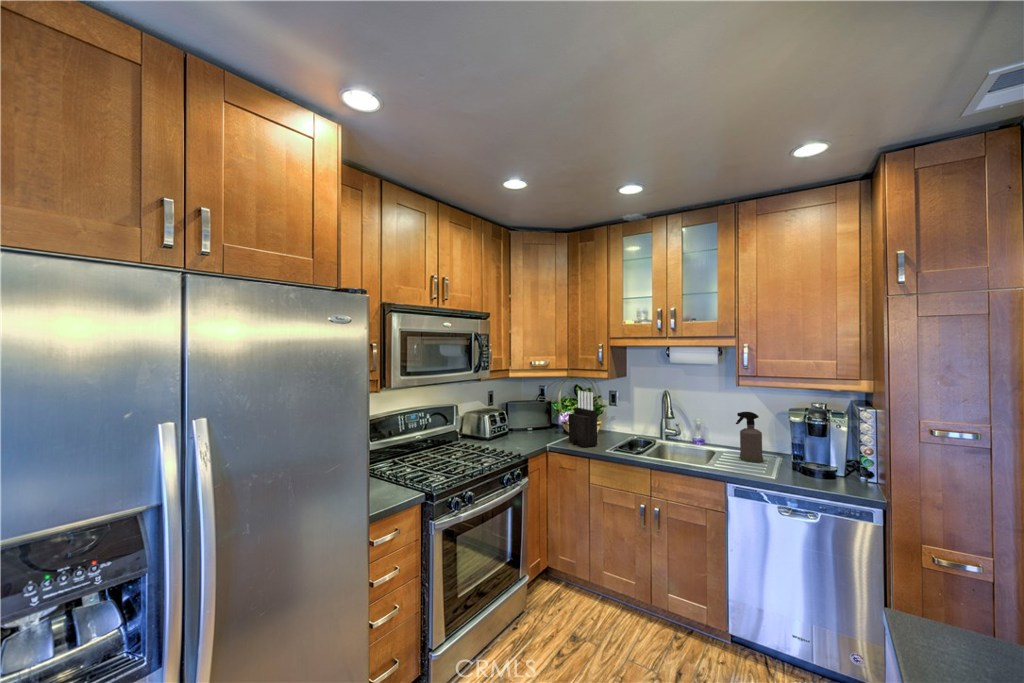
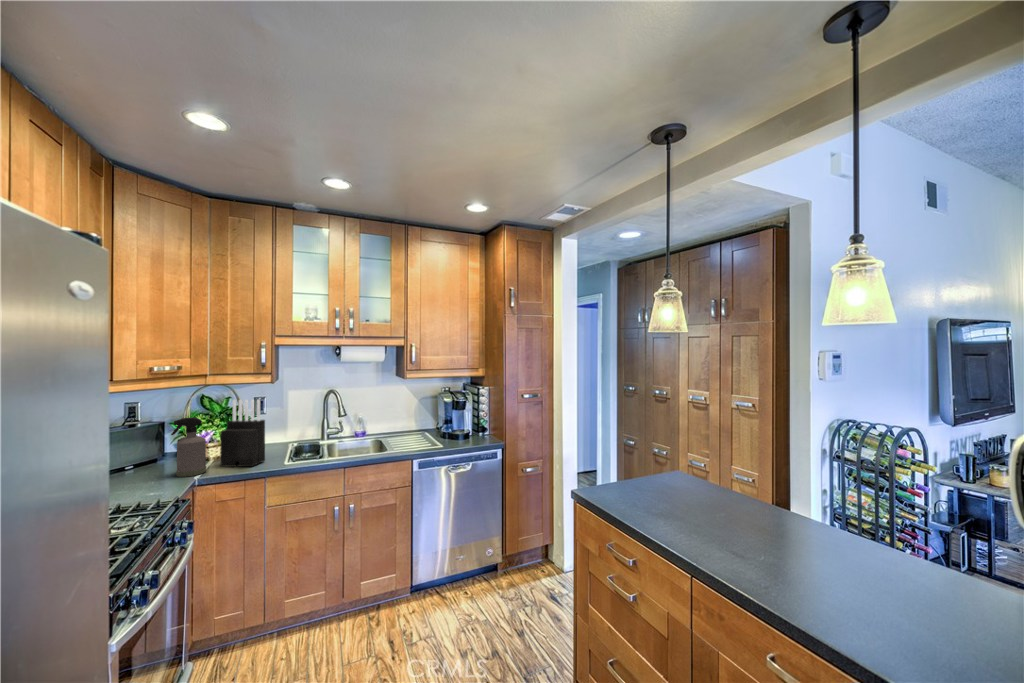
spray bottle: present [736,412,763,462] -> present [171,418,206,477]

